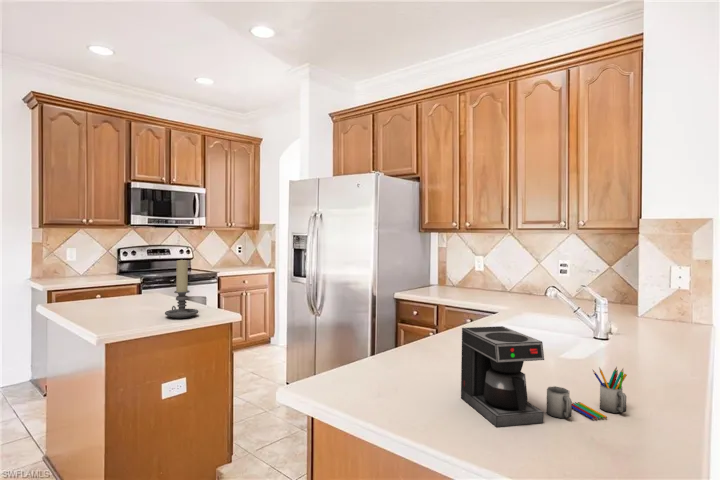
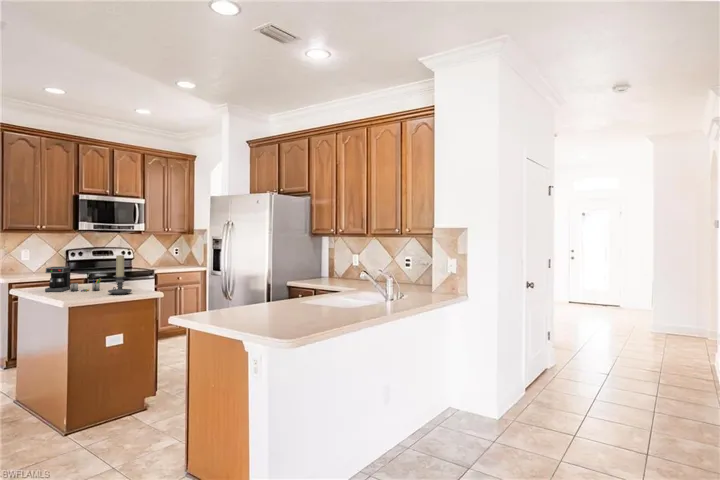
coffee maker: present [461,326,627,427] -> present [45,266,101,292]

